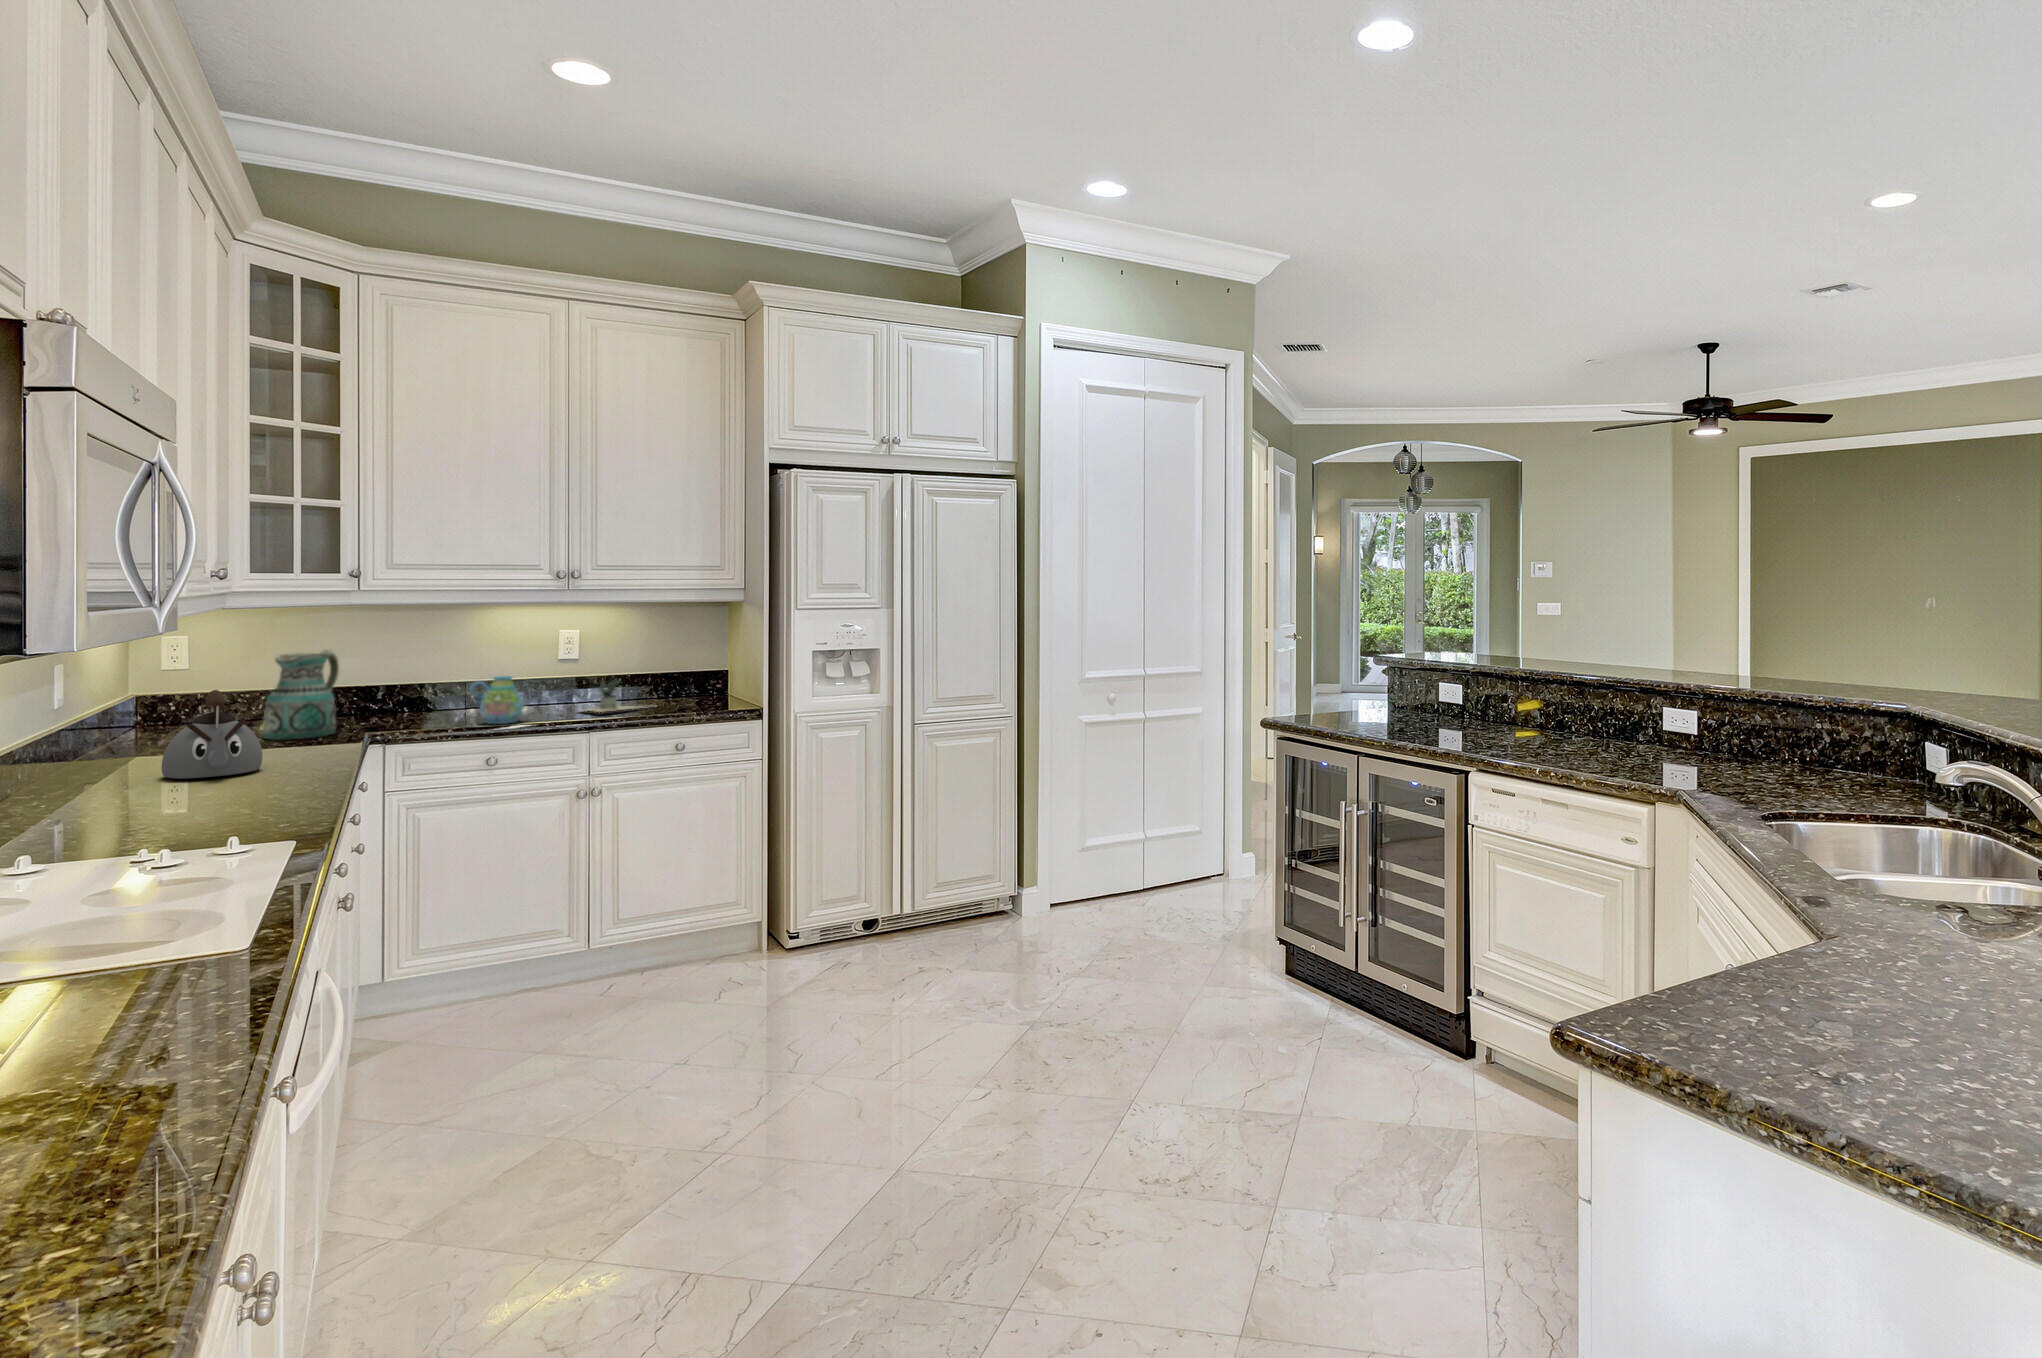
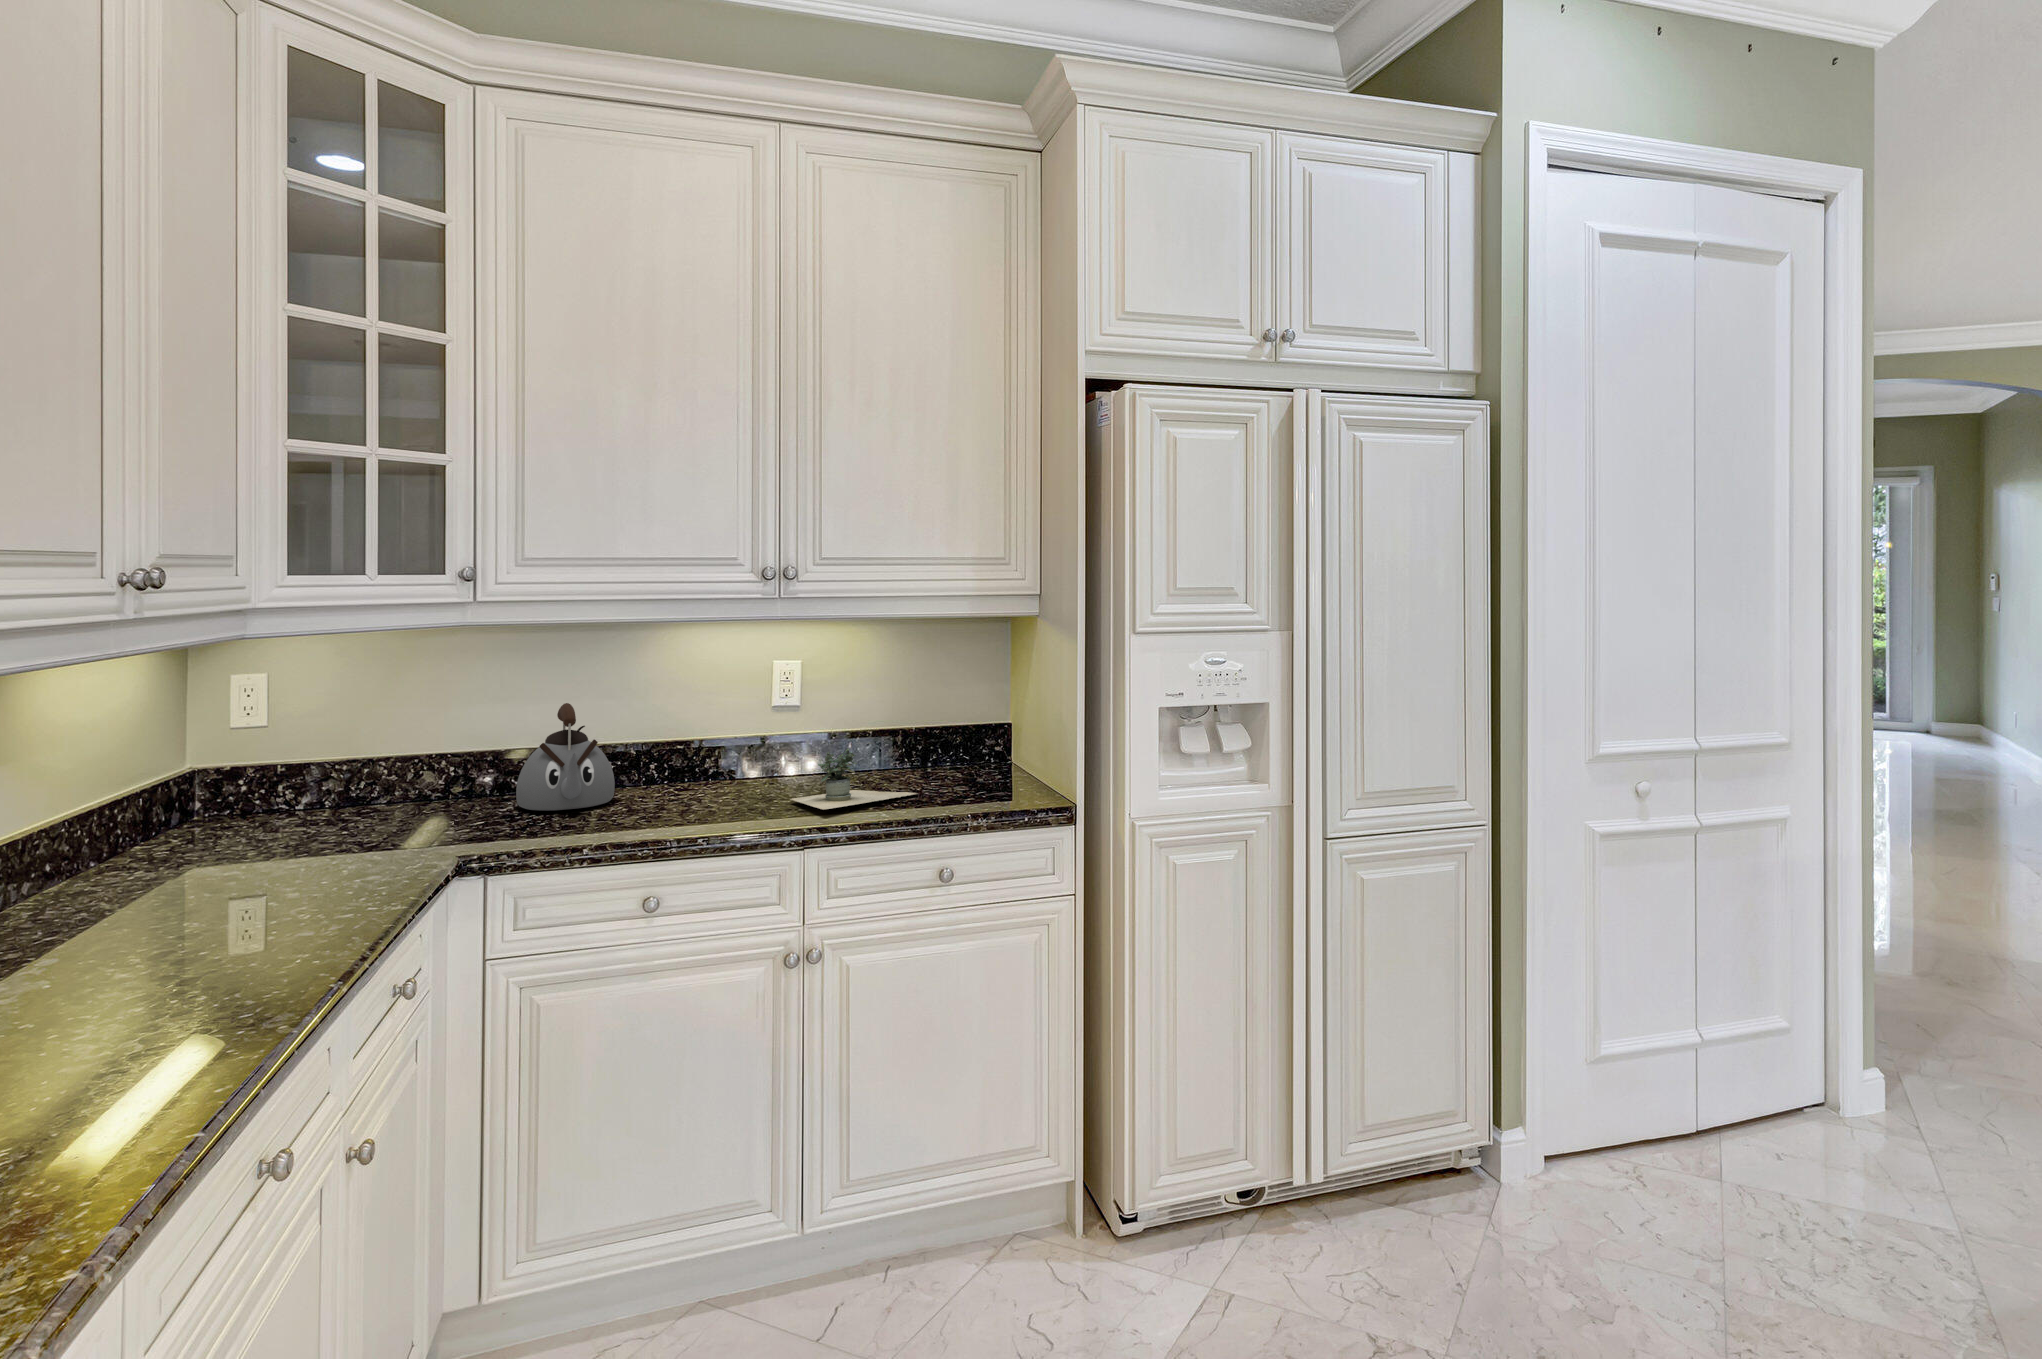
ceramic pitcher: present [262,650,339,740] -> none [321,700,443,855]
mug: present [470,676,524,724] -> none [628,747,708,831]
kettle: present [162,690,262,779] -> present [516,703,615,810]

